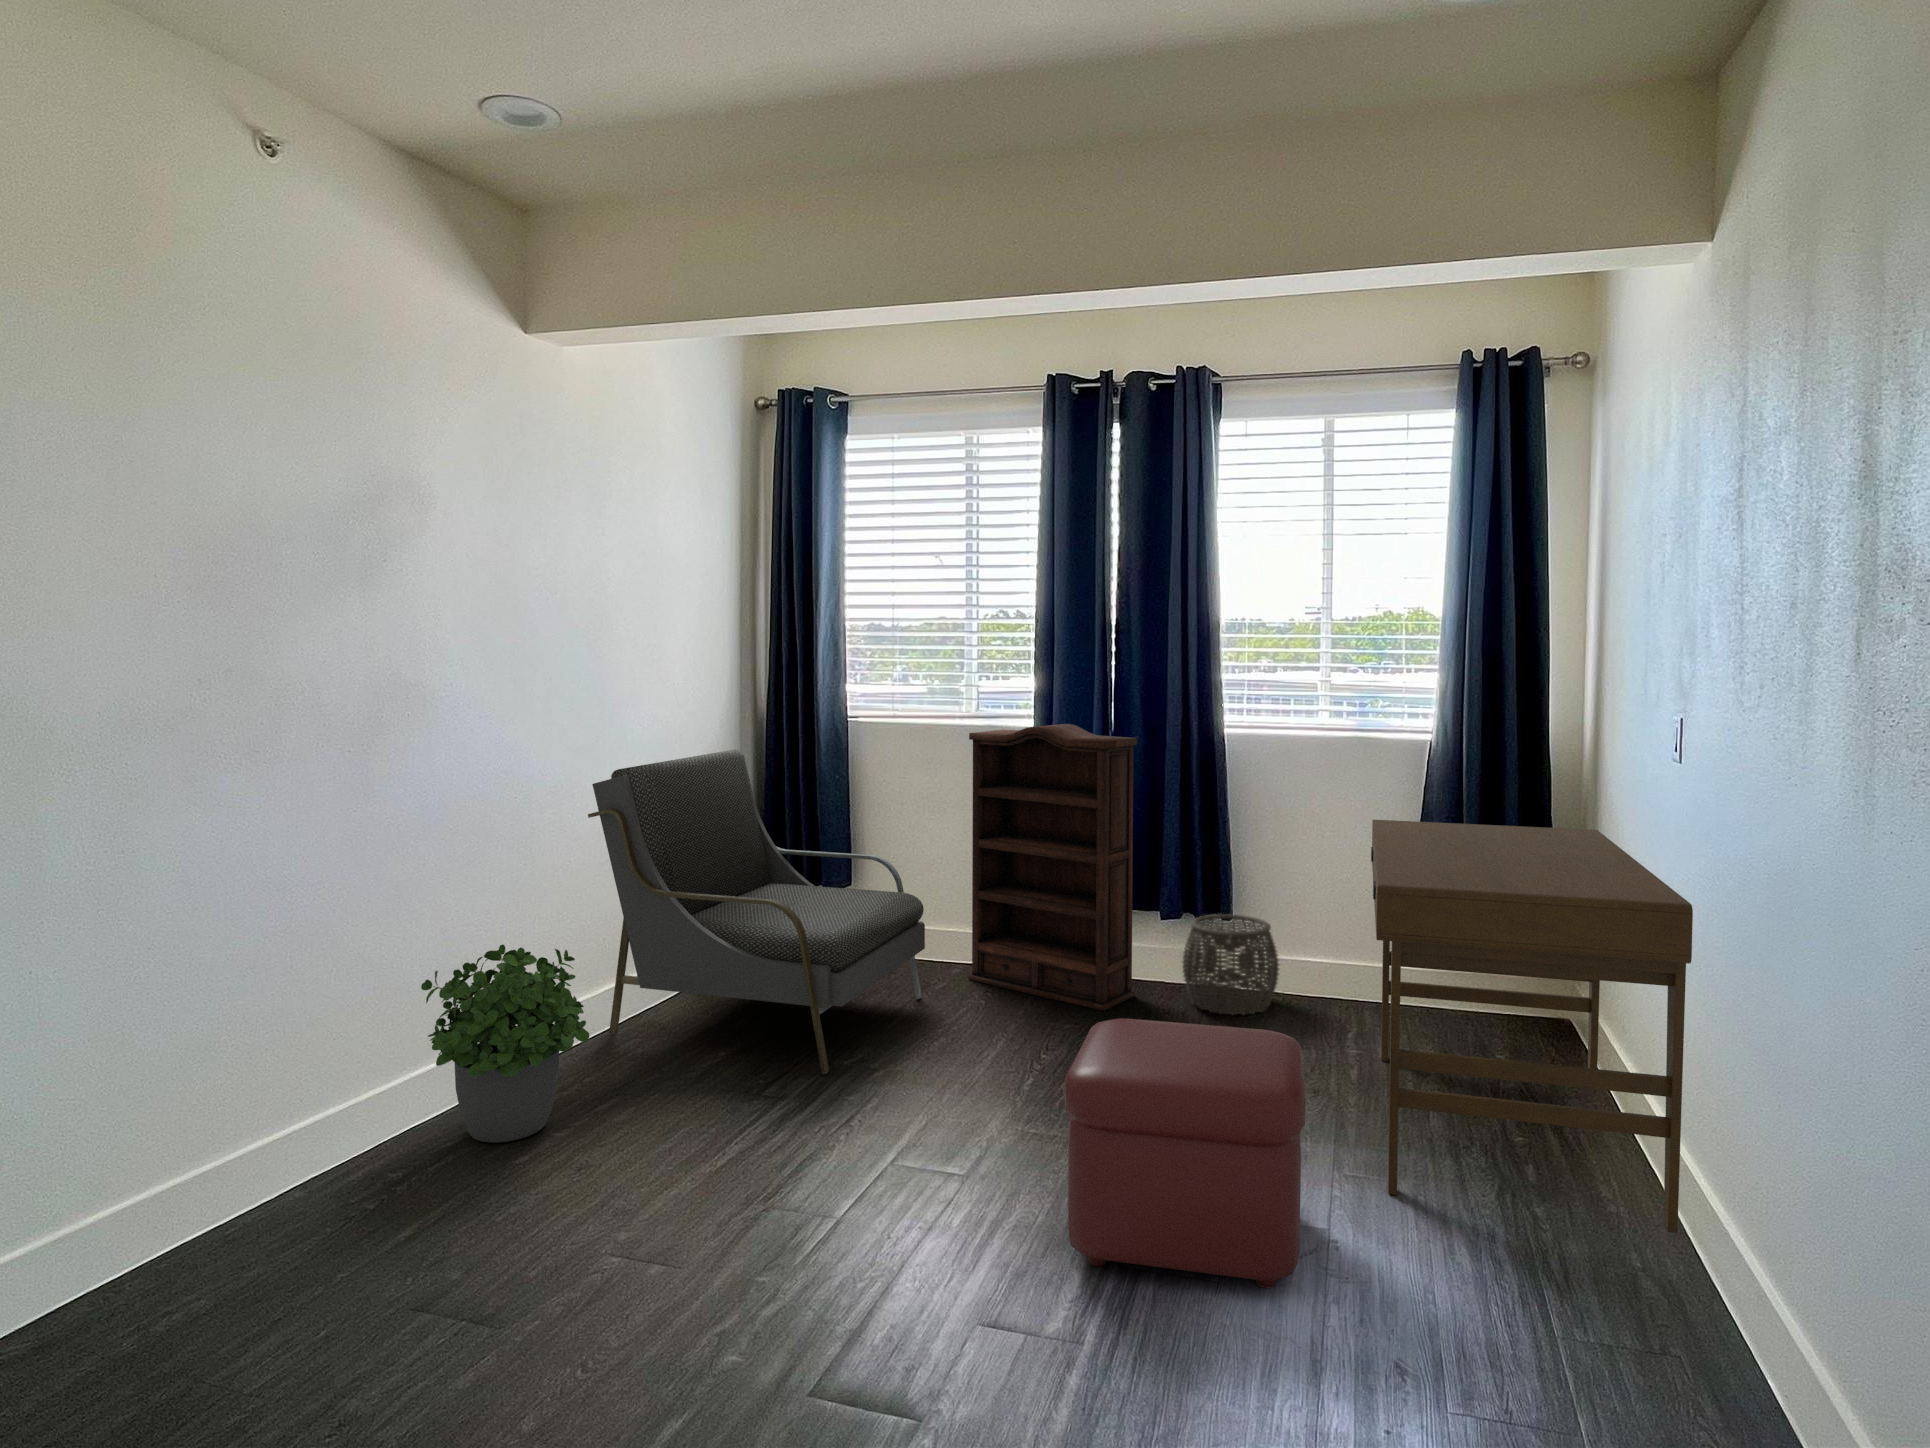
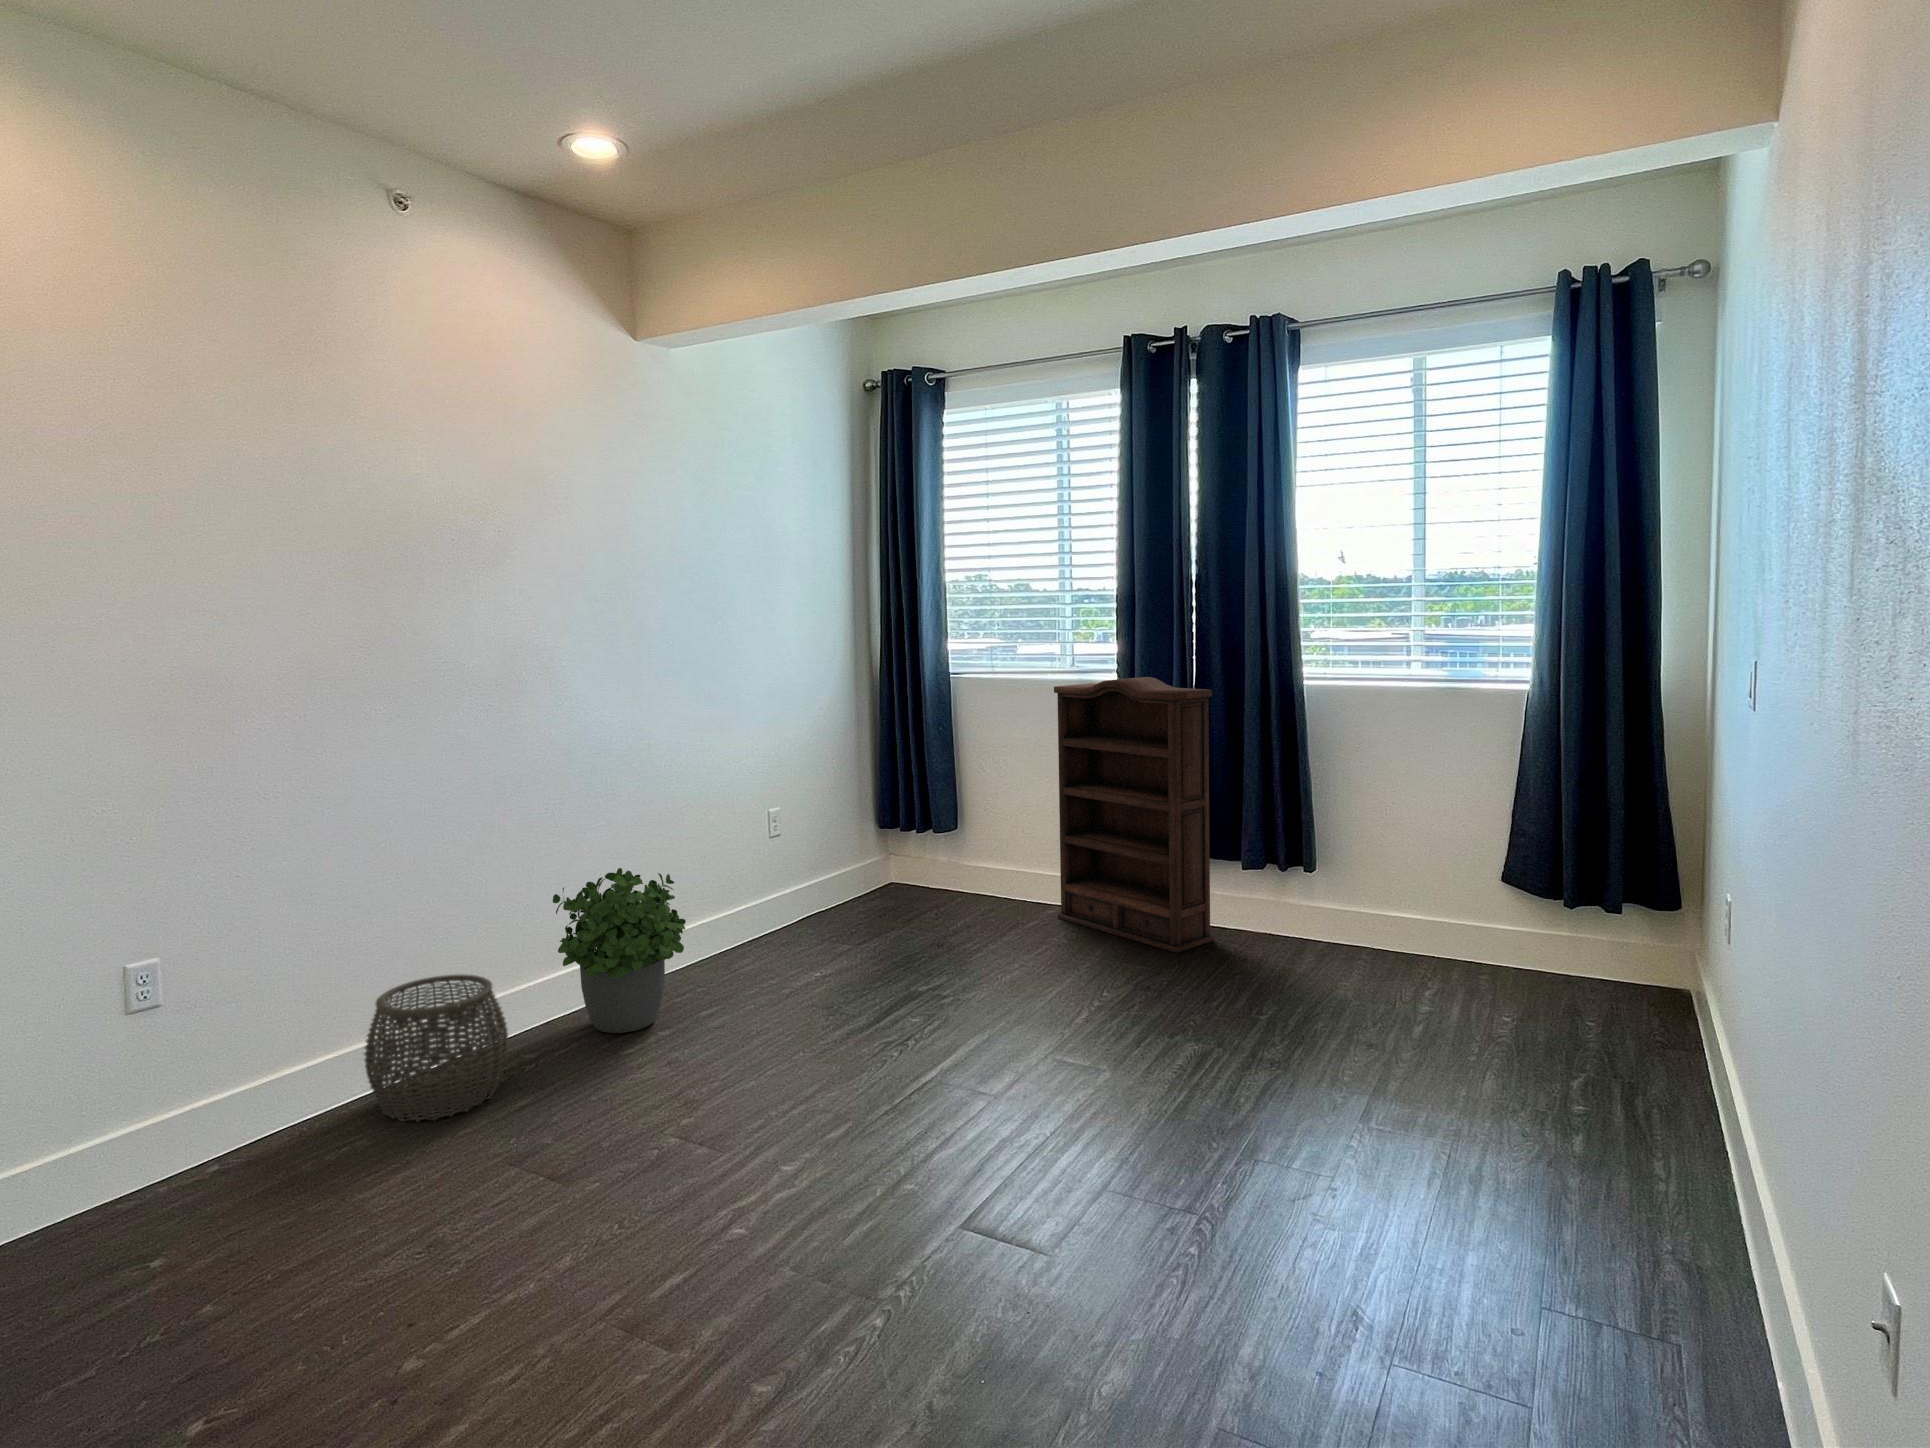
armchair: present [588,750,925,1074] -> none [704,703,1009,995]
desk: present [1371,820,1693,1233] -> none [1387,771,1742,1219]
woven basket: present [1182,914,1279,1015] -> present [364,974,508,1122]
ottoman: present [1065,1019,1305,1288] -> none [1050,957,1303,1224]

